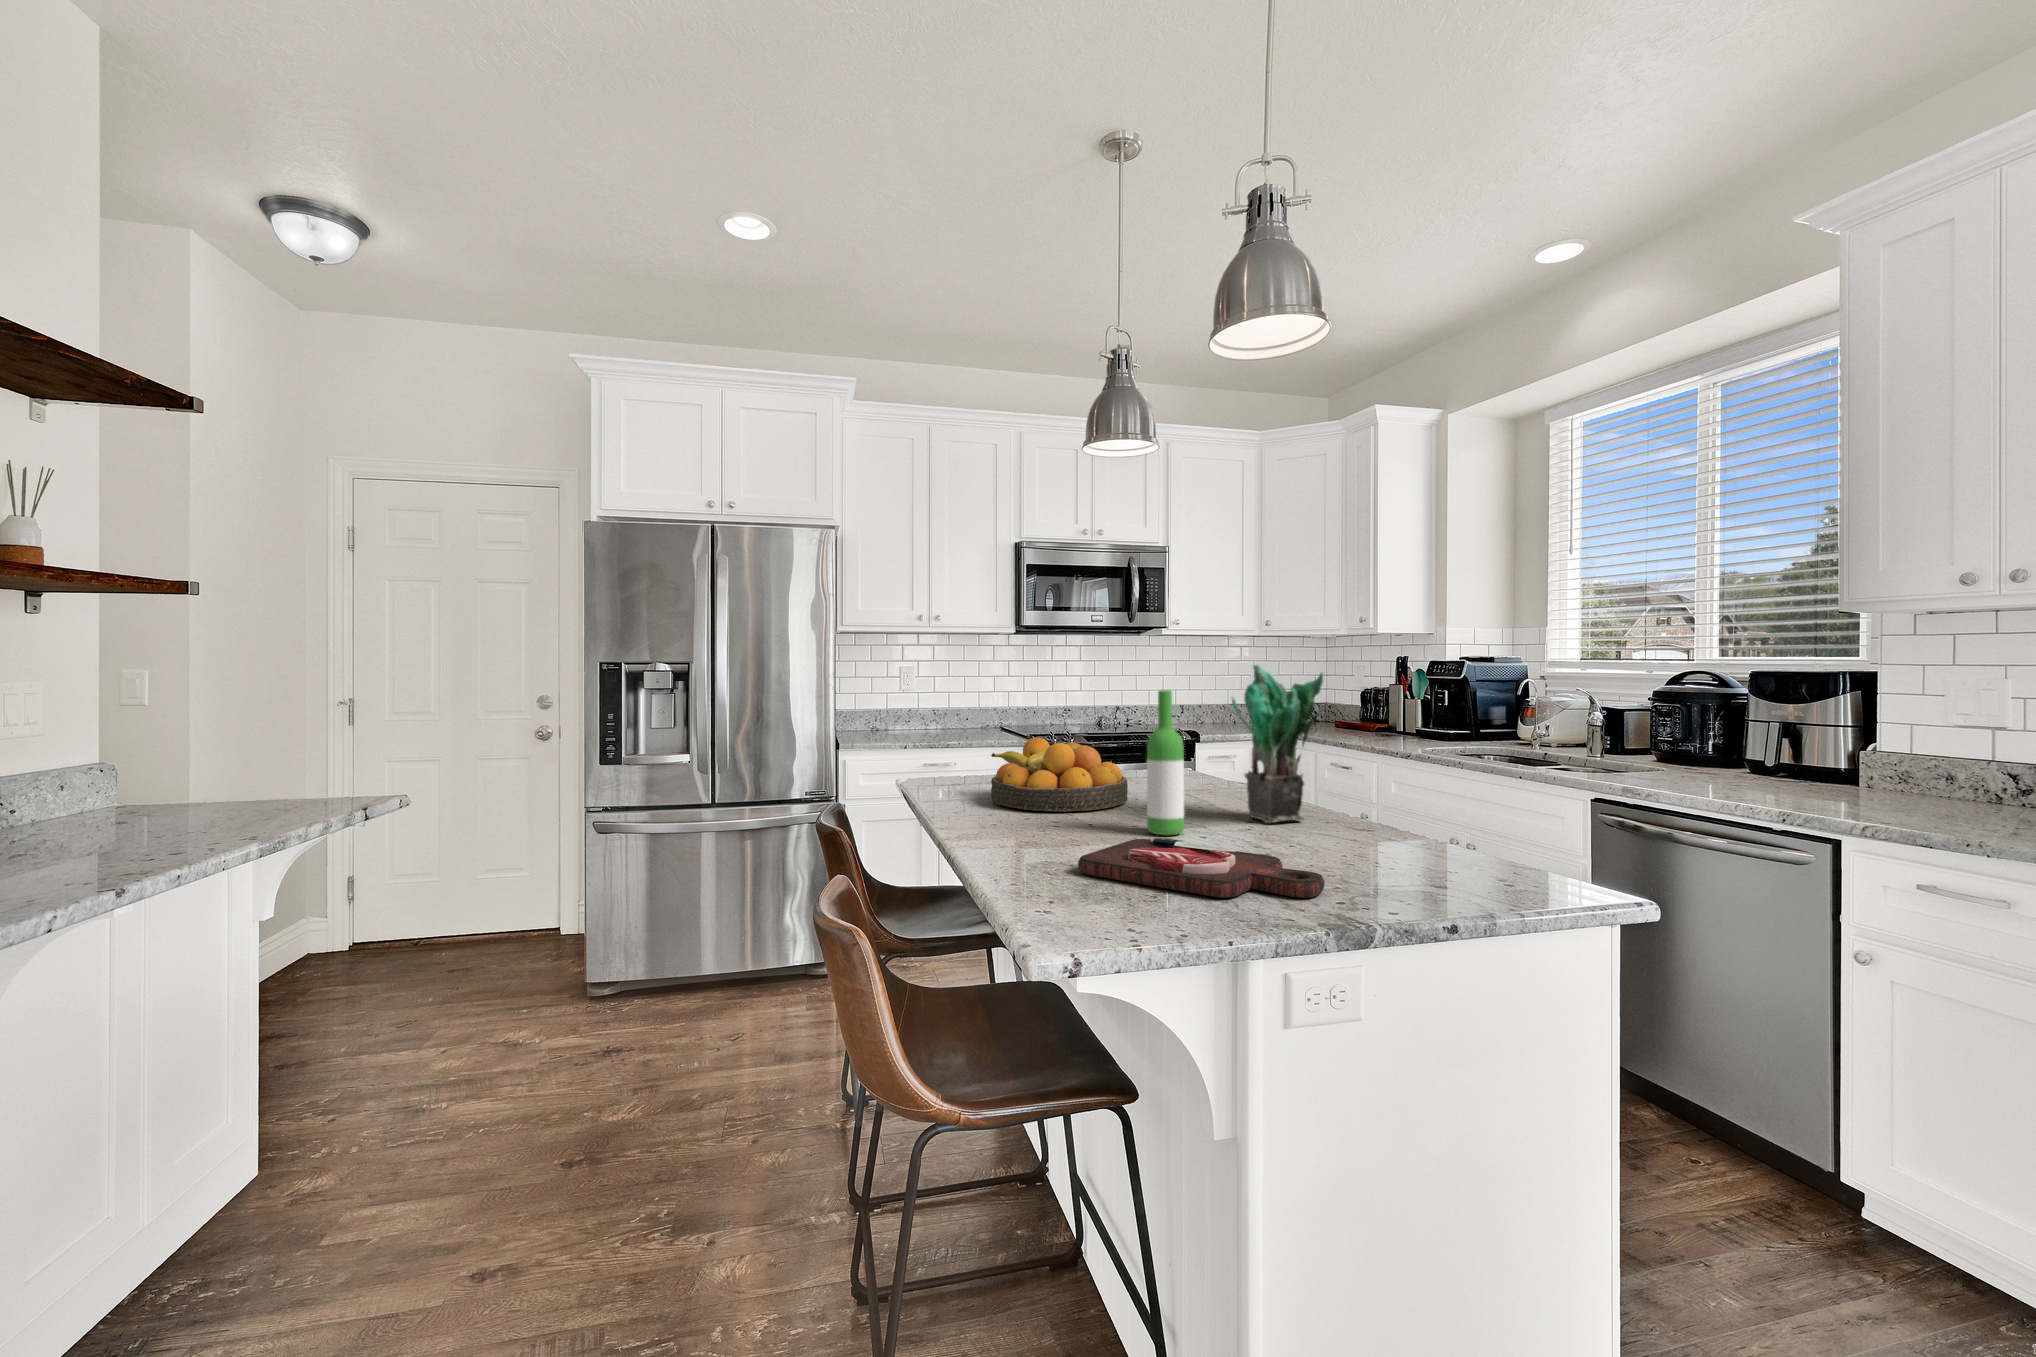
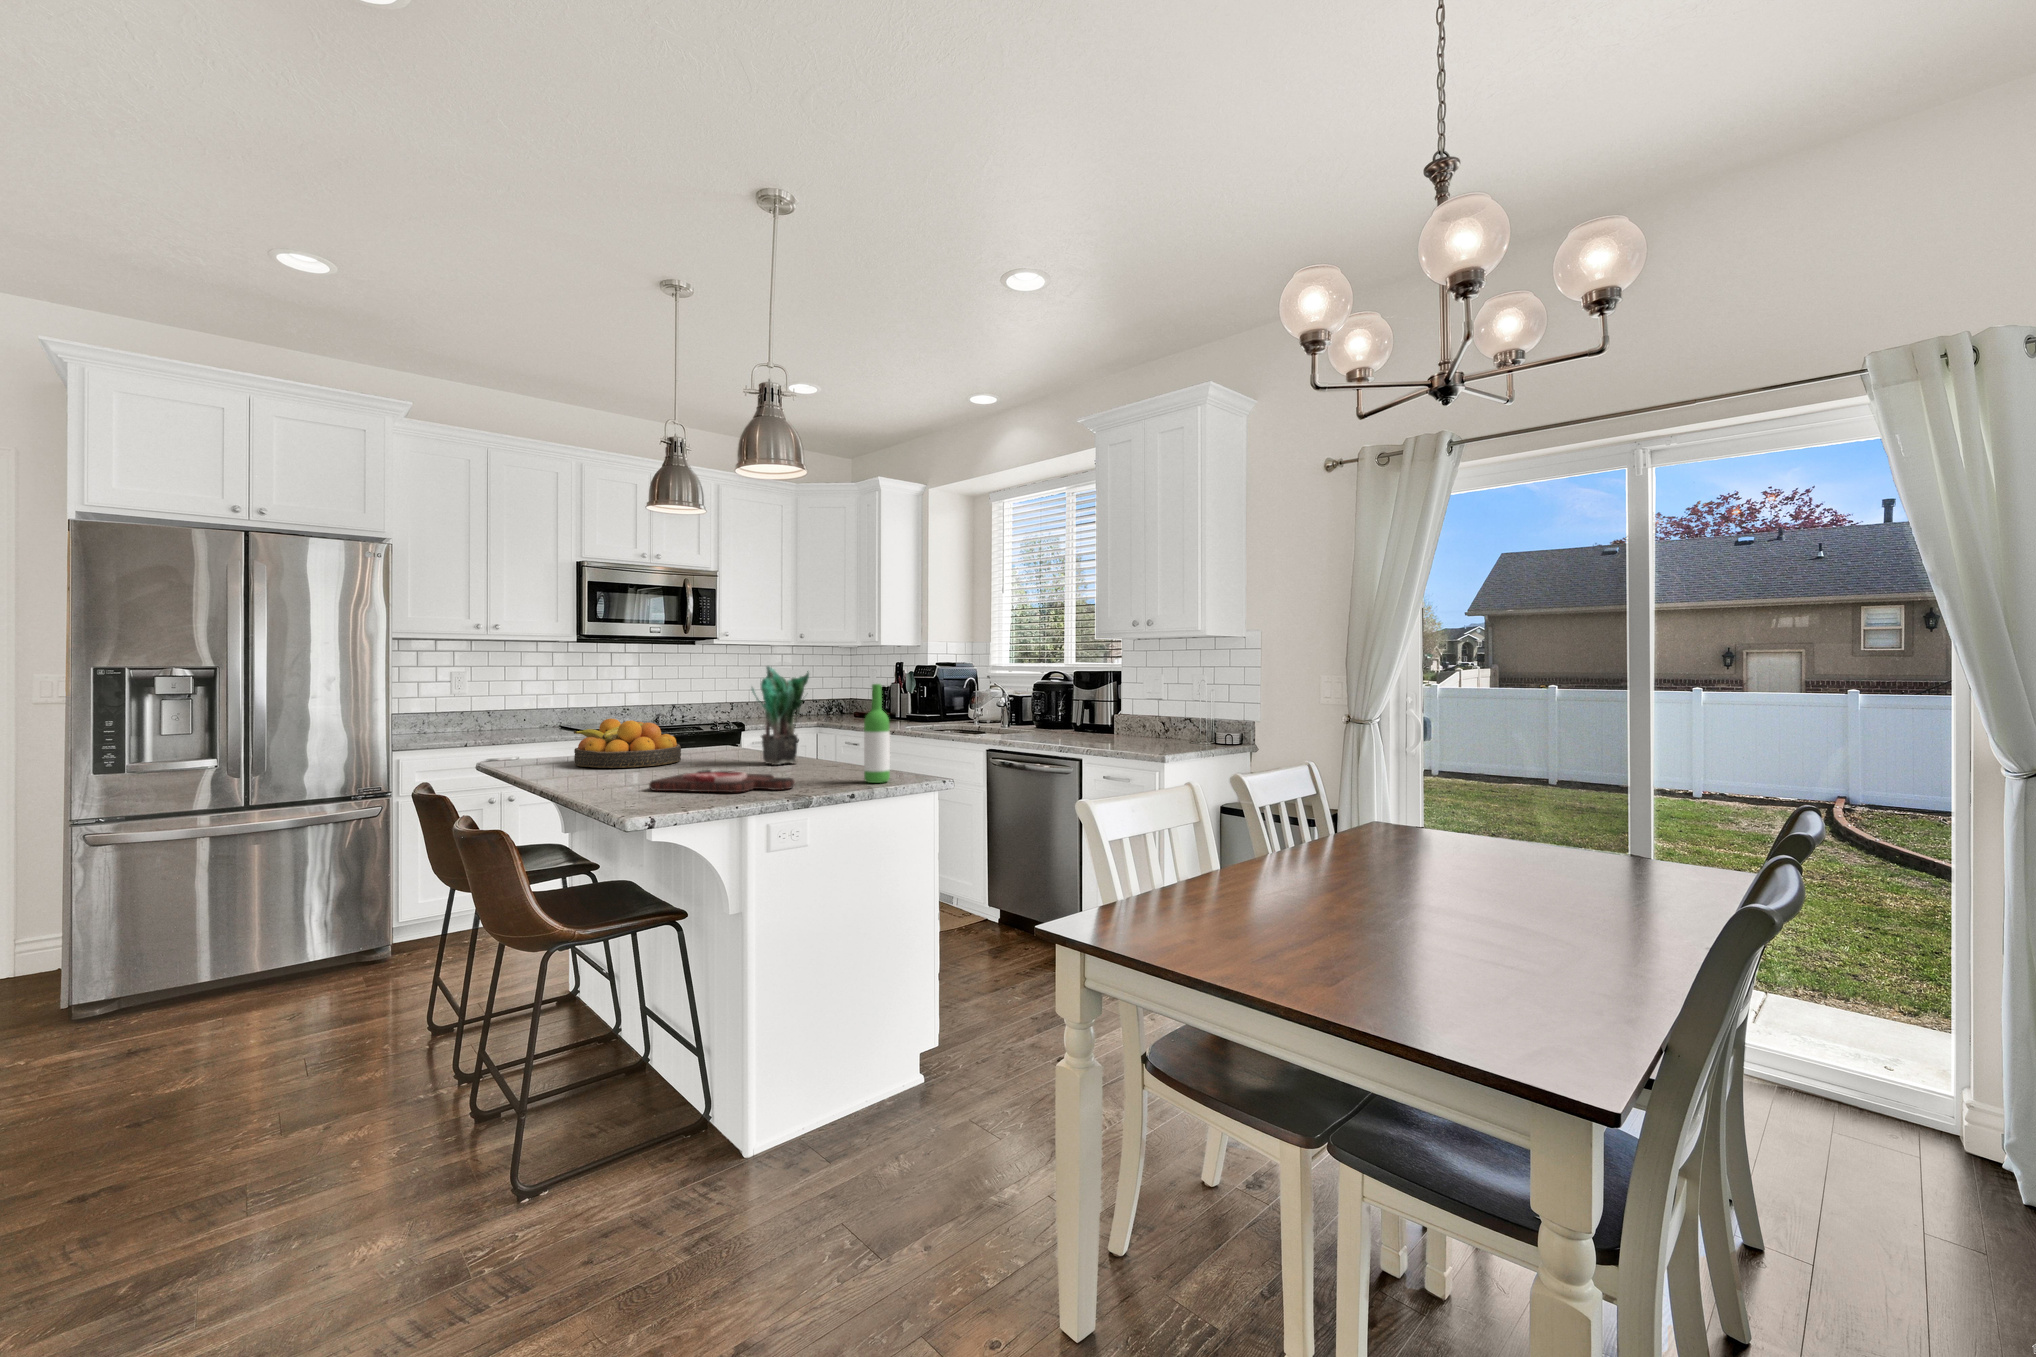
wine bottle: present [1147,690,1184,835] -> present [864,684,890,783]

